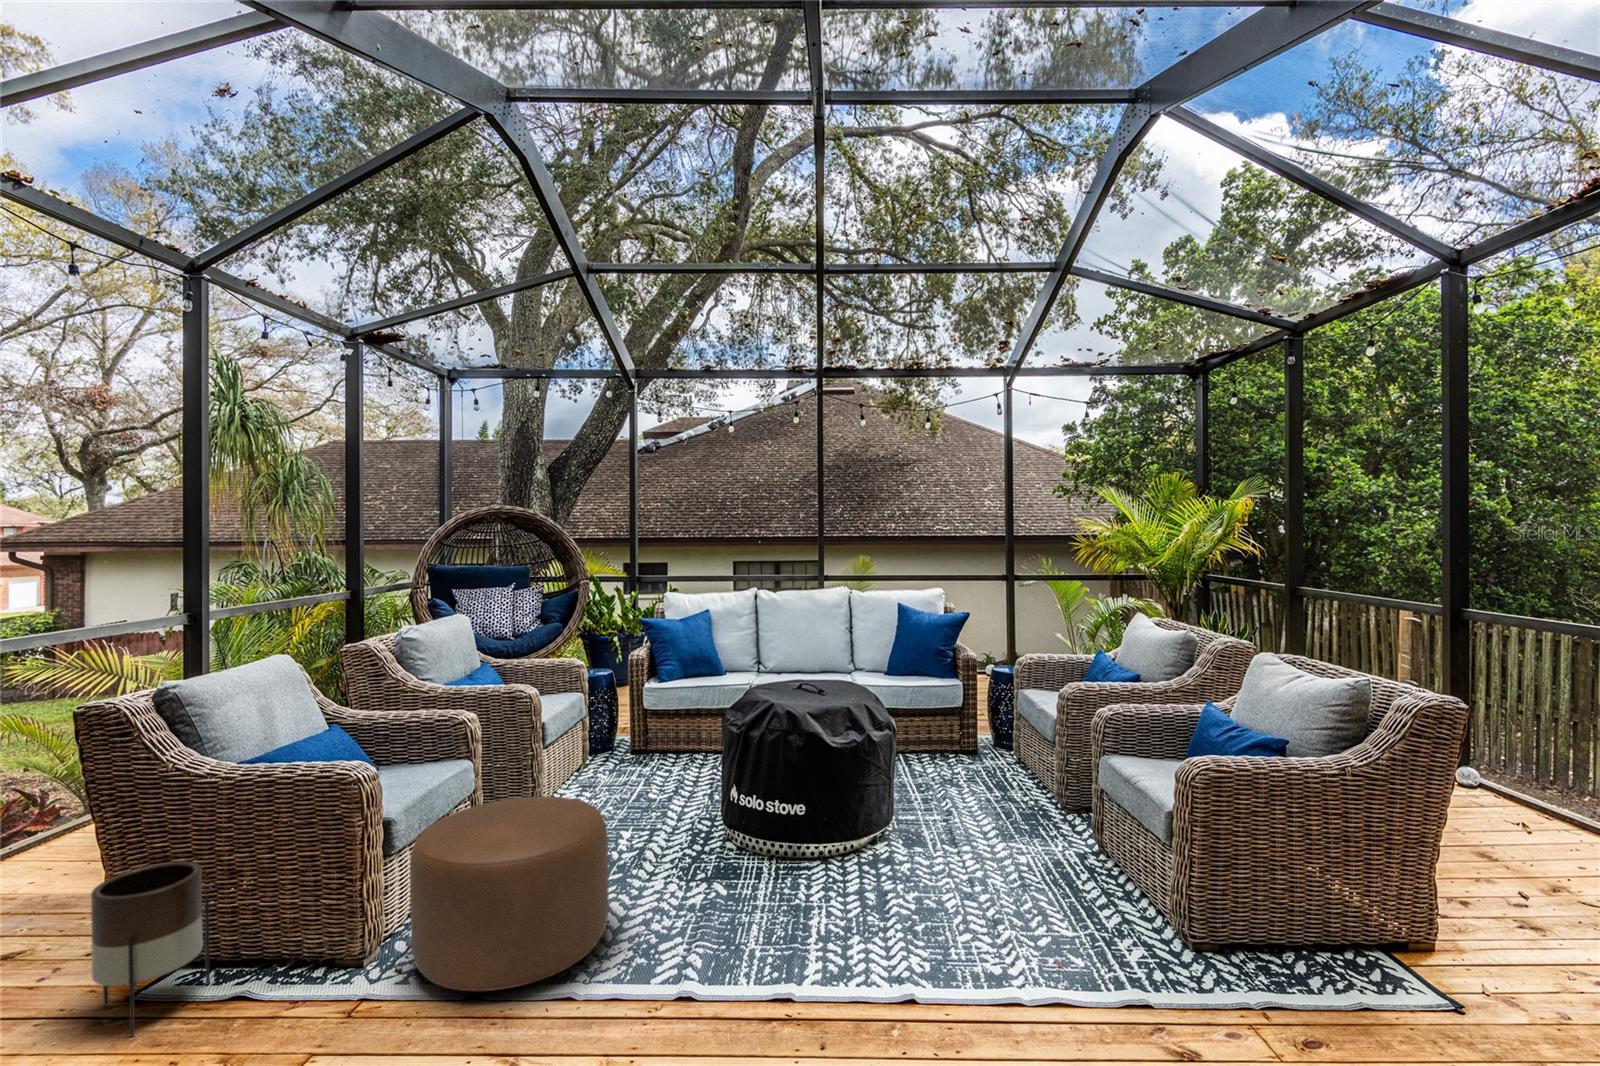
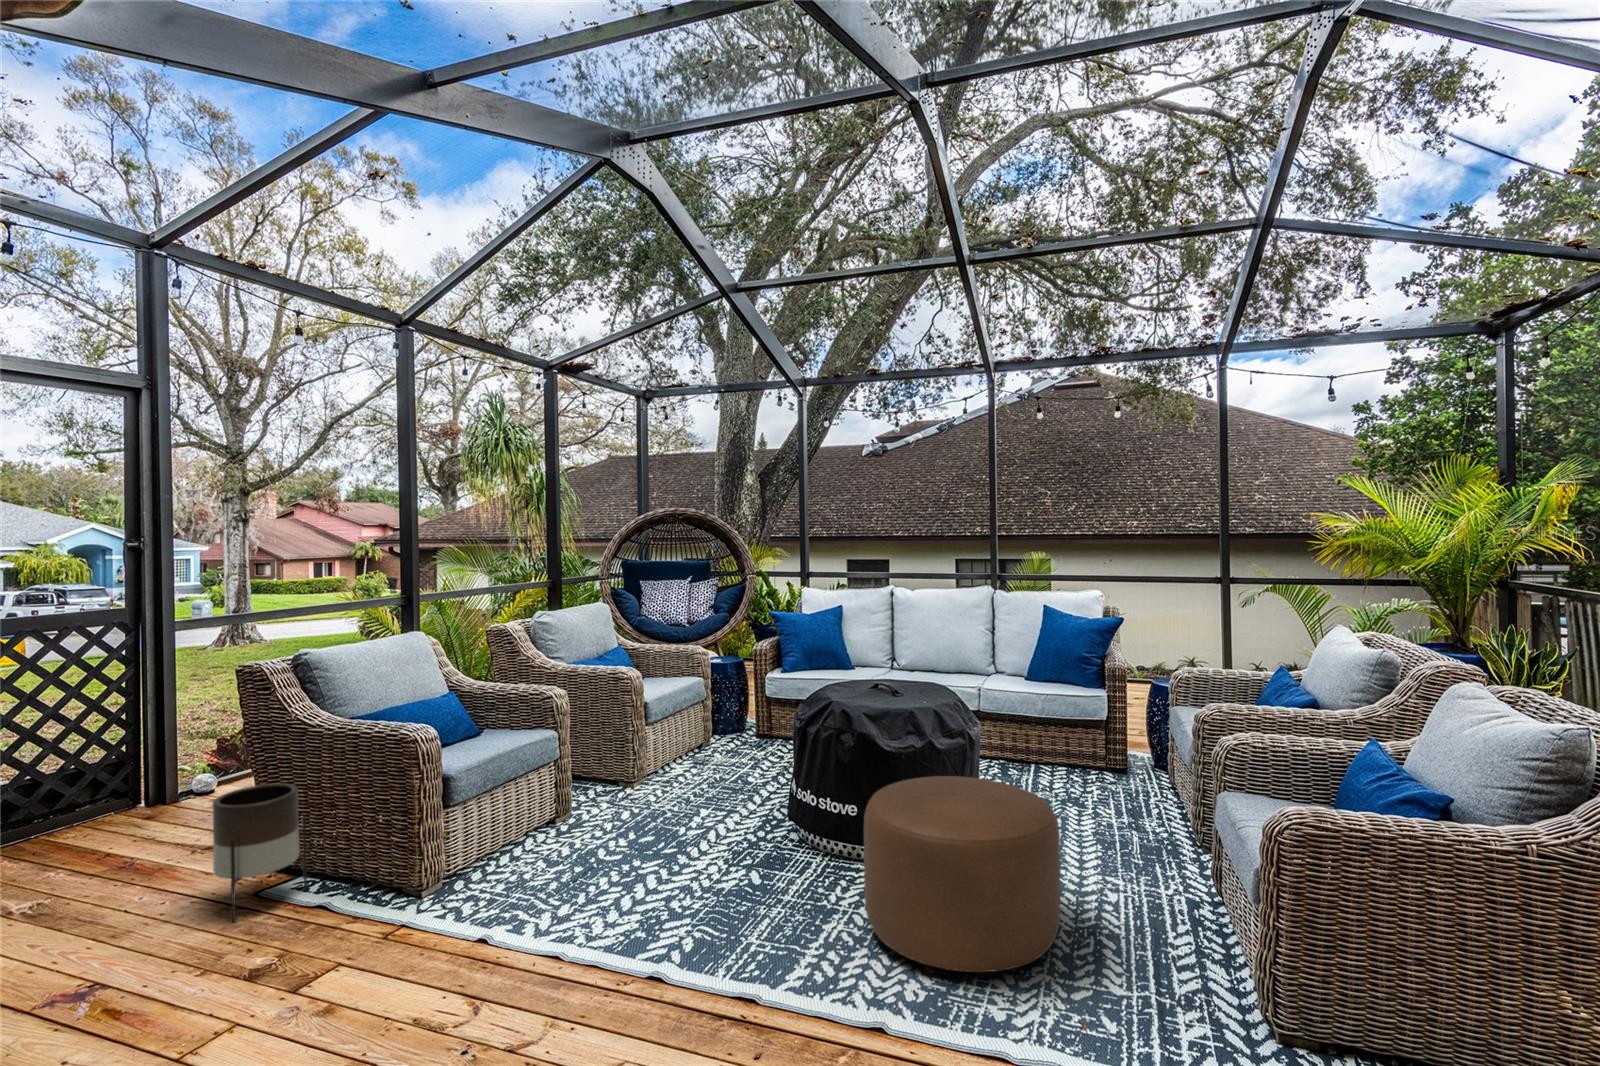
ottoman: present [410,797,609,991] -> present [864,776,1060,972]

